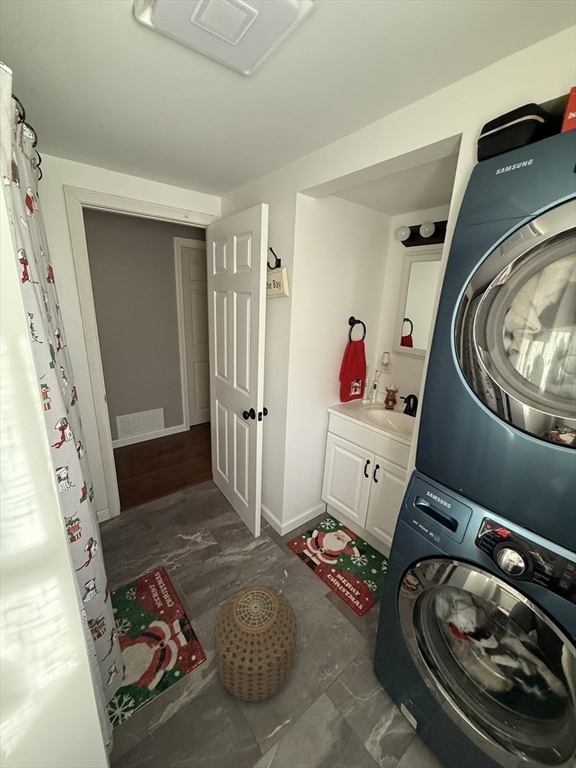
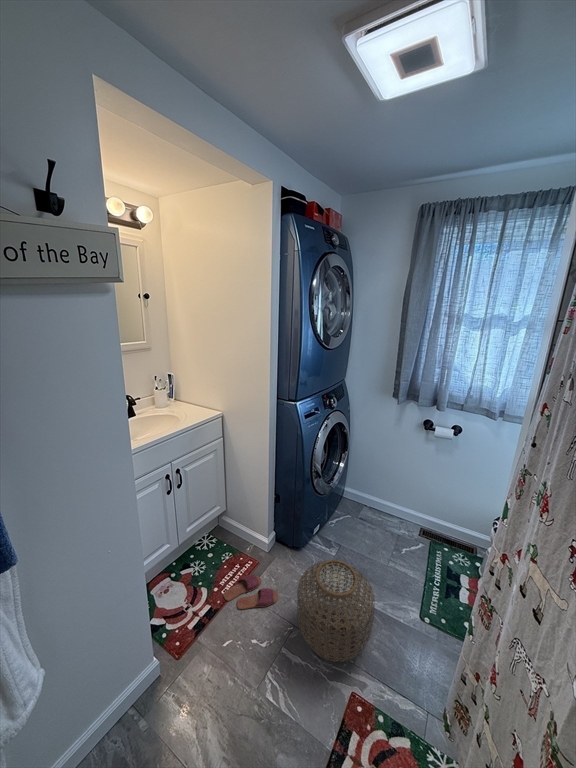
slippers: none [306,575,343,625] -> present [223,575,278,609]

